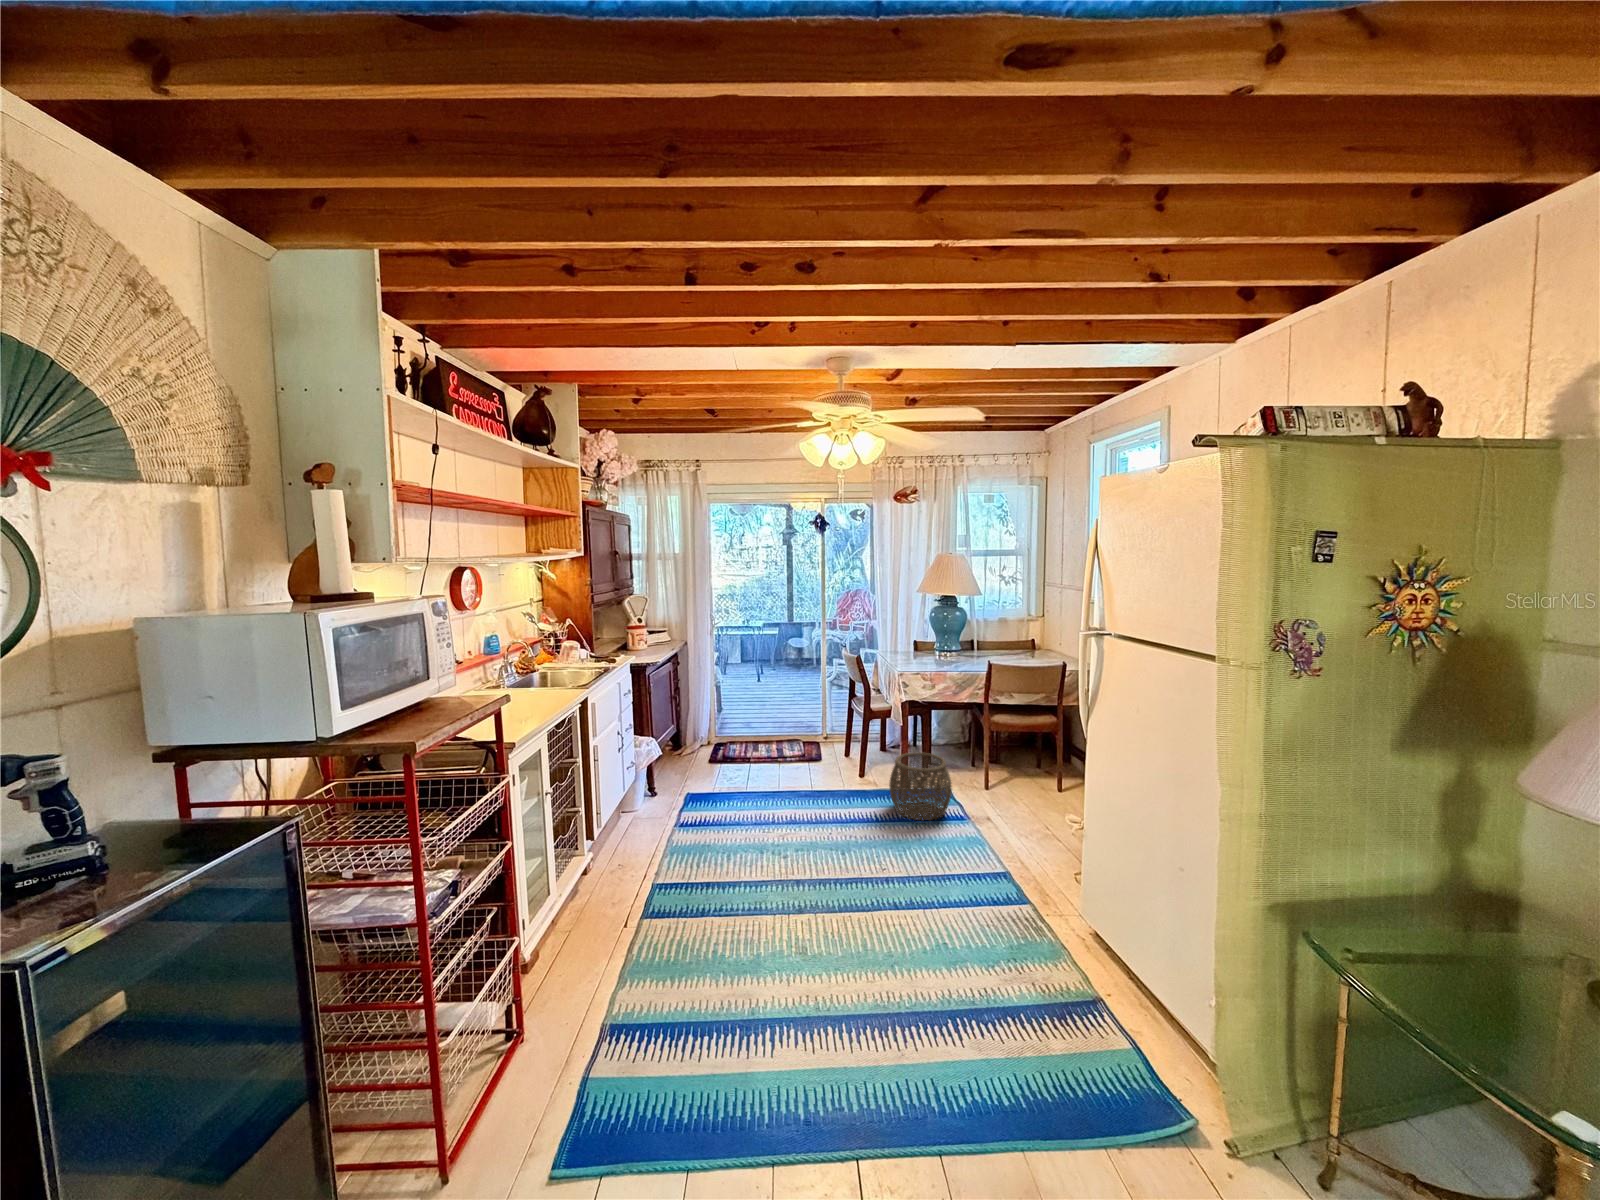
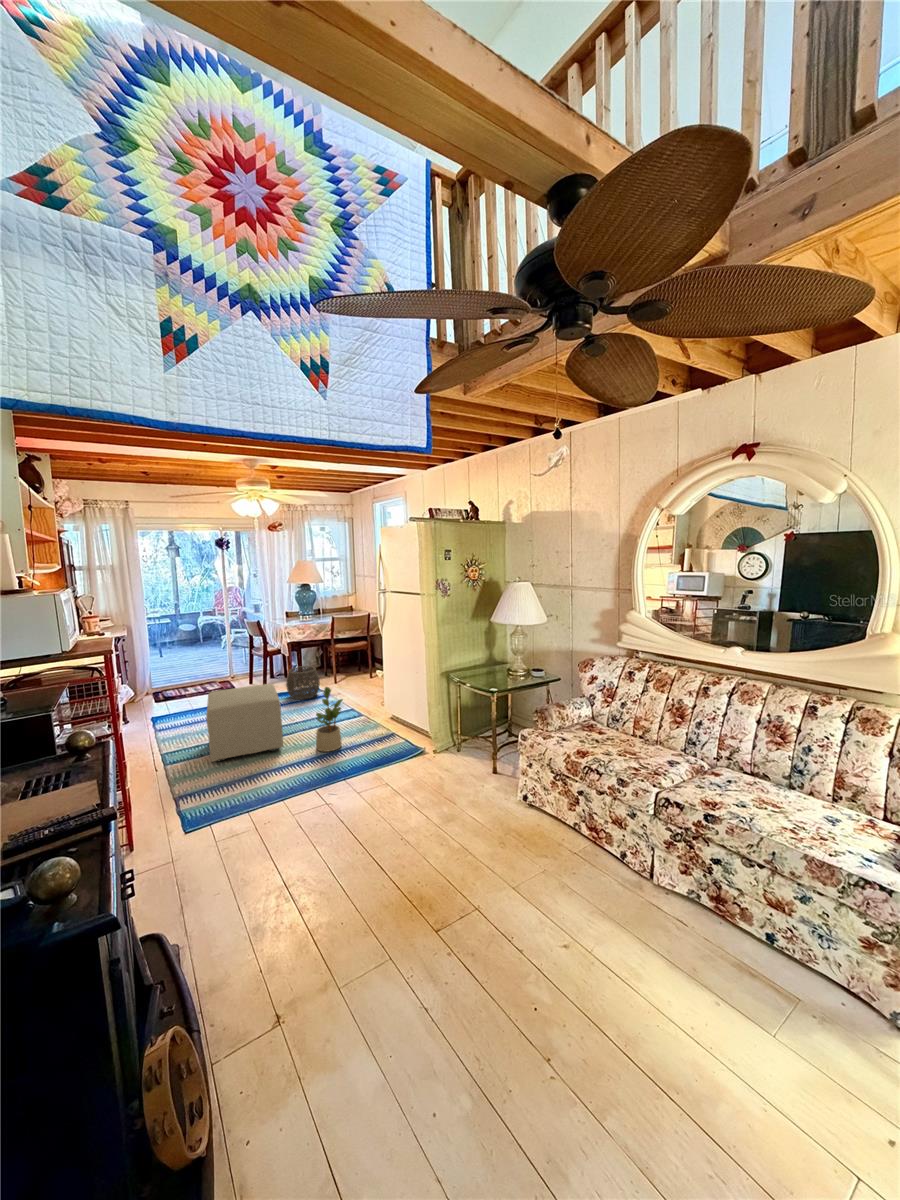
ottoman: none [700,794,846,954] -> present [206,684,283,762]
potted plant: none [905,850,976,1006] -> present [316,687,343,752]

